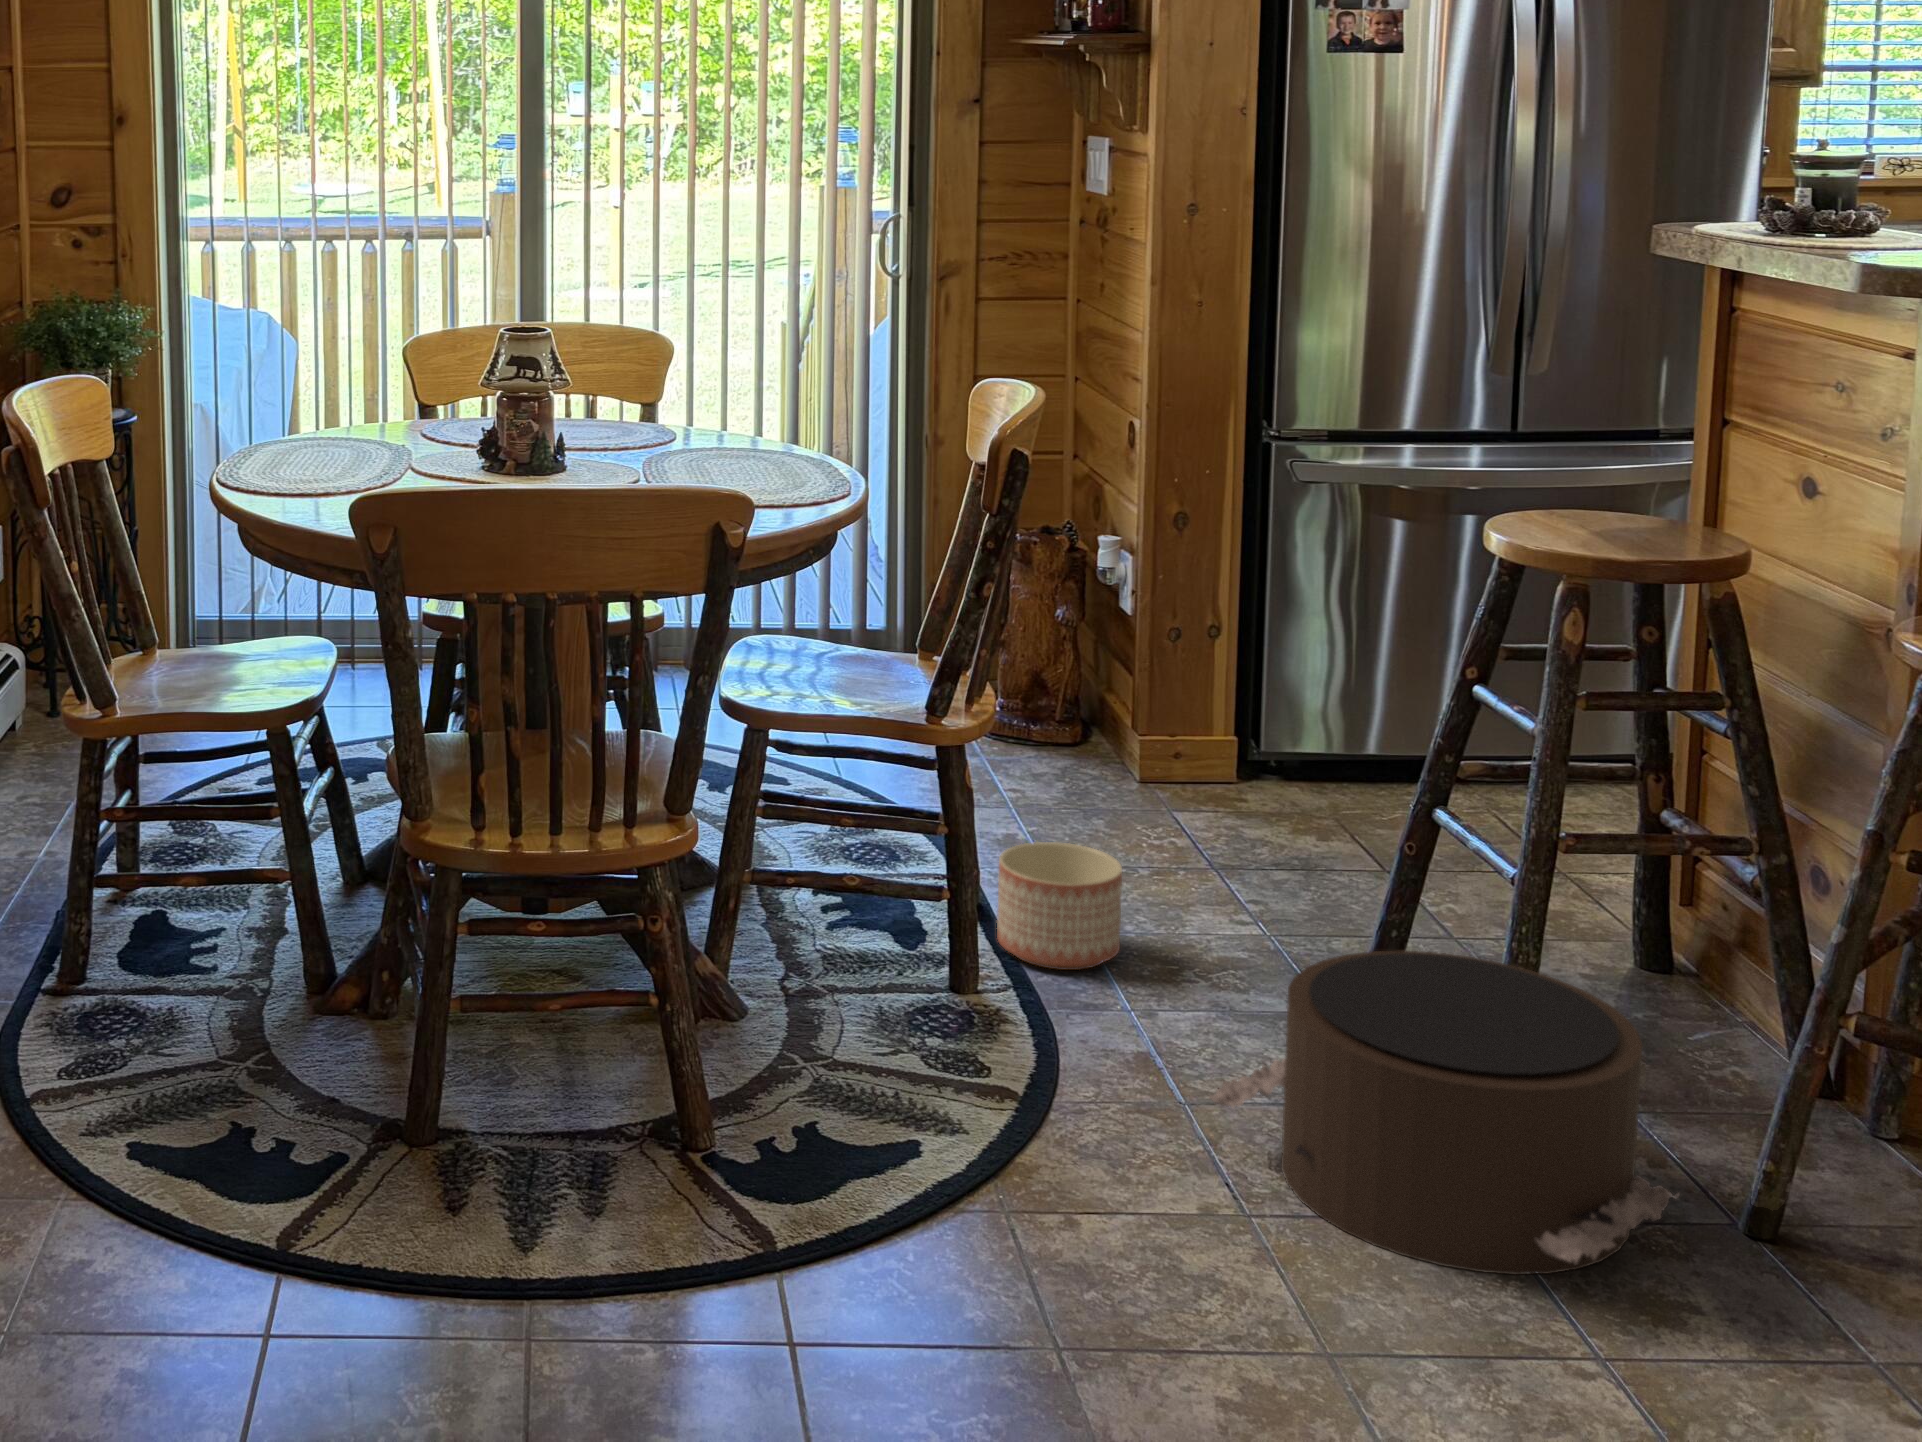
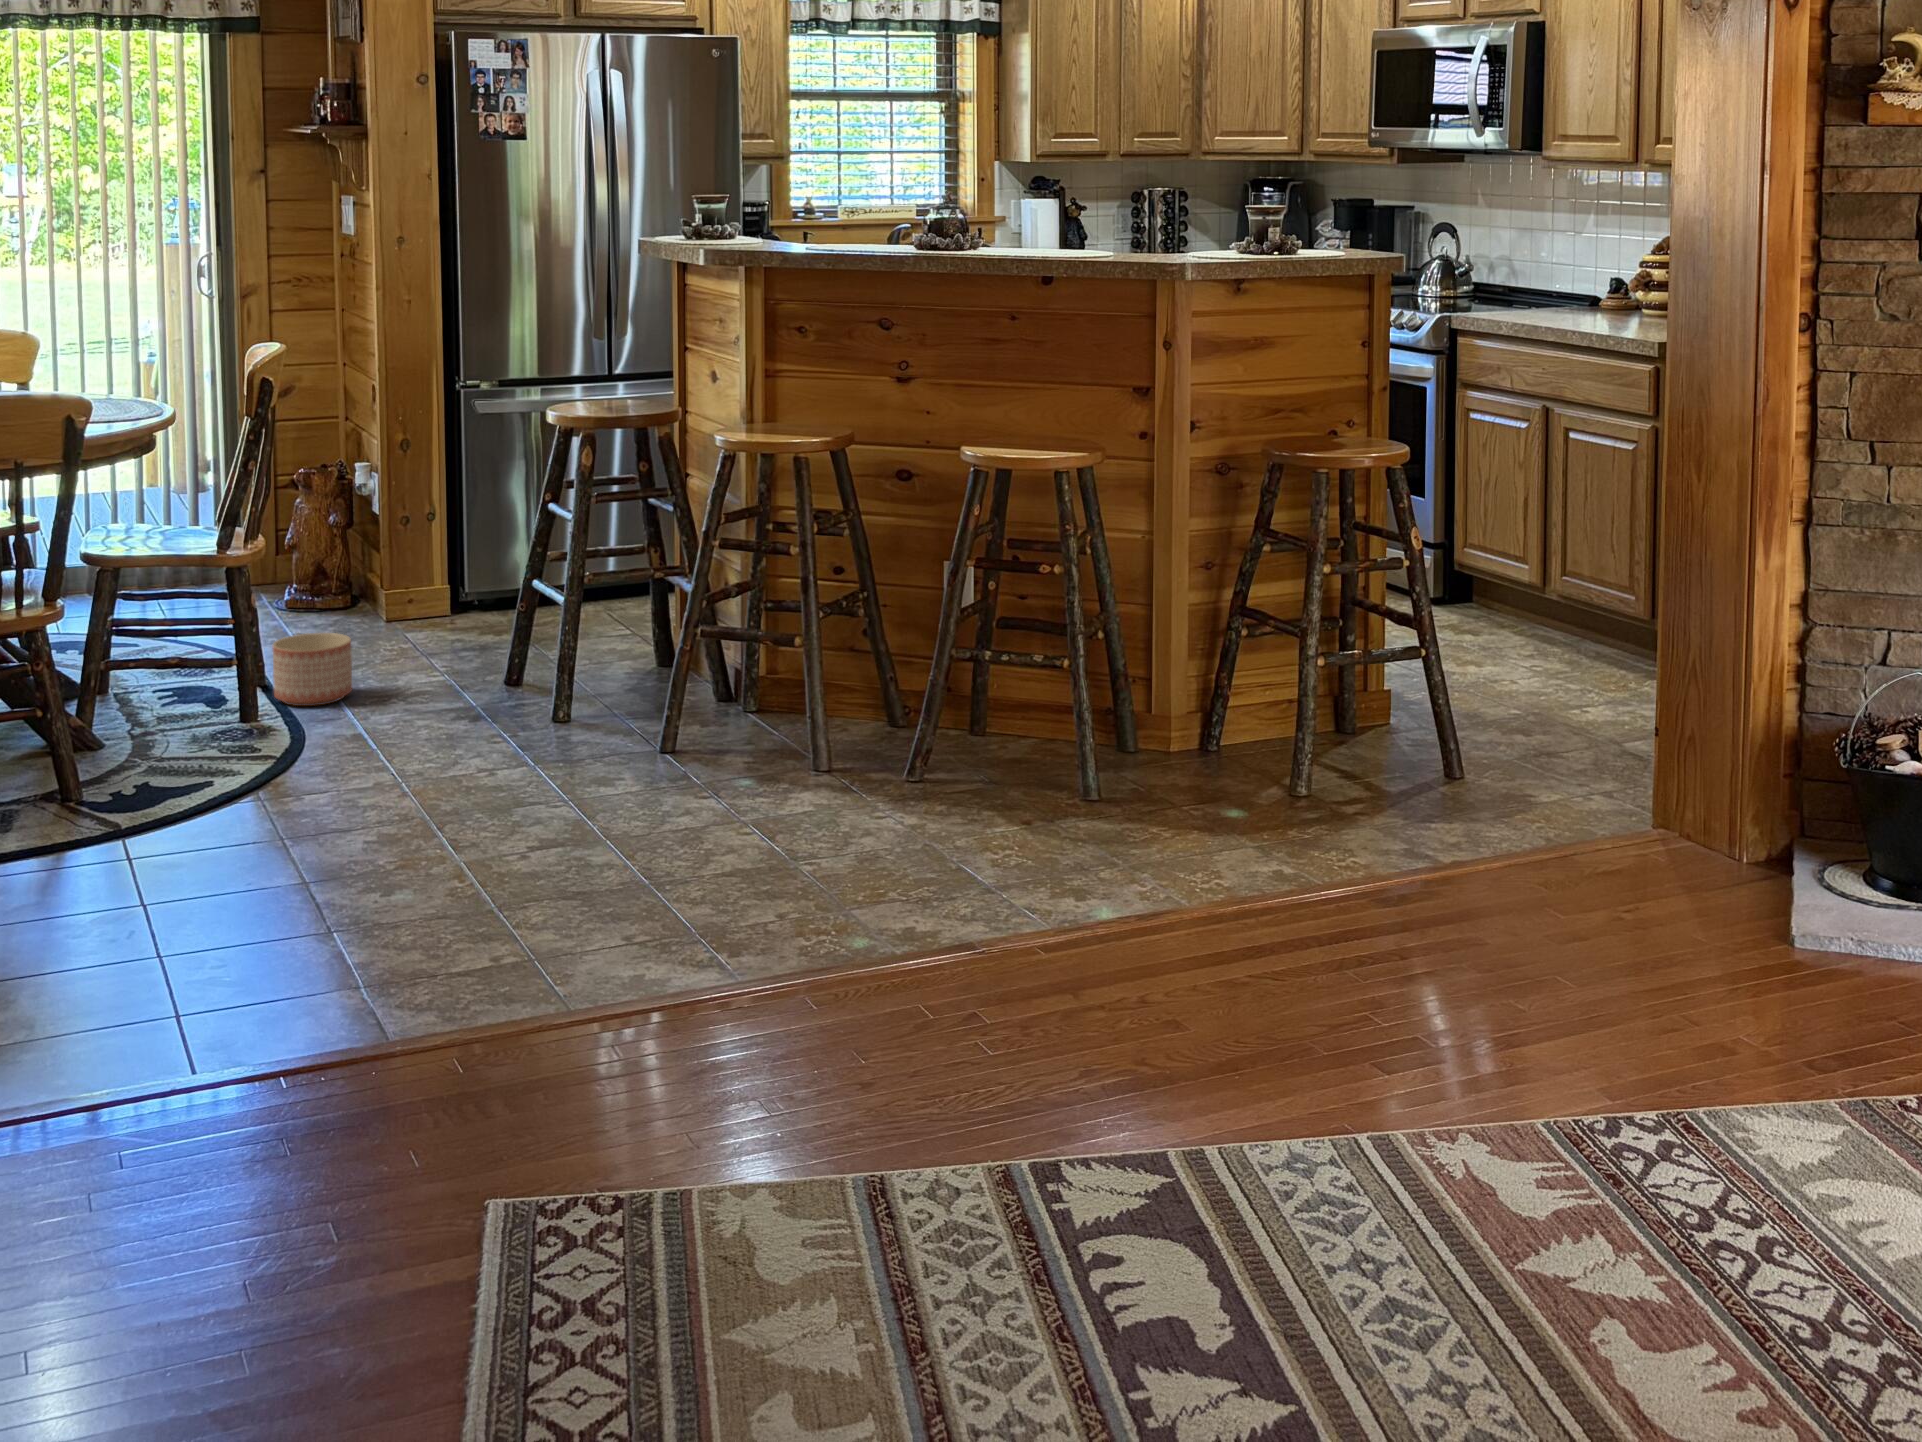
pouf: present [1210,951,1679,1275] -> none [383,640,624,788]

